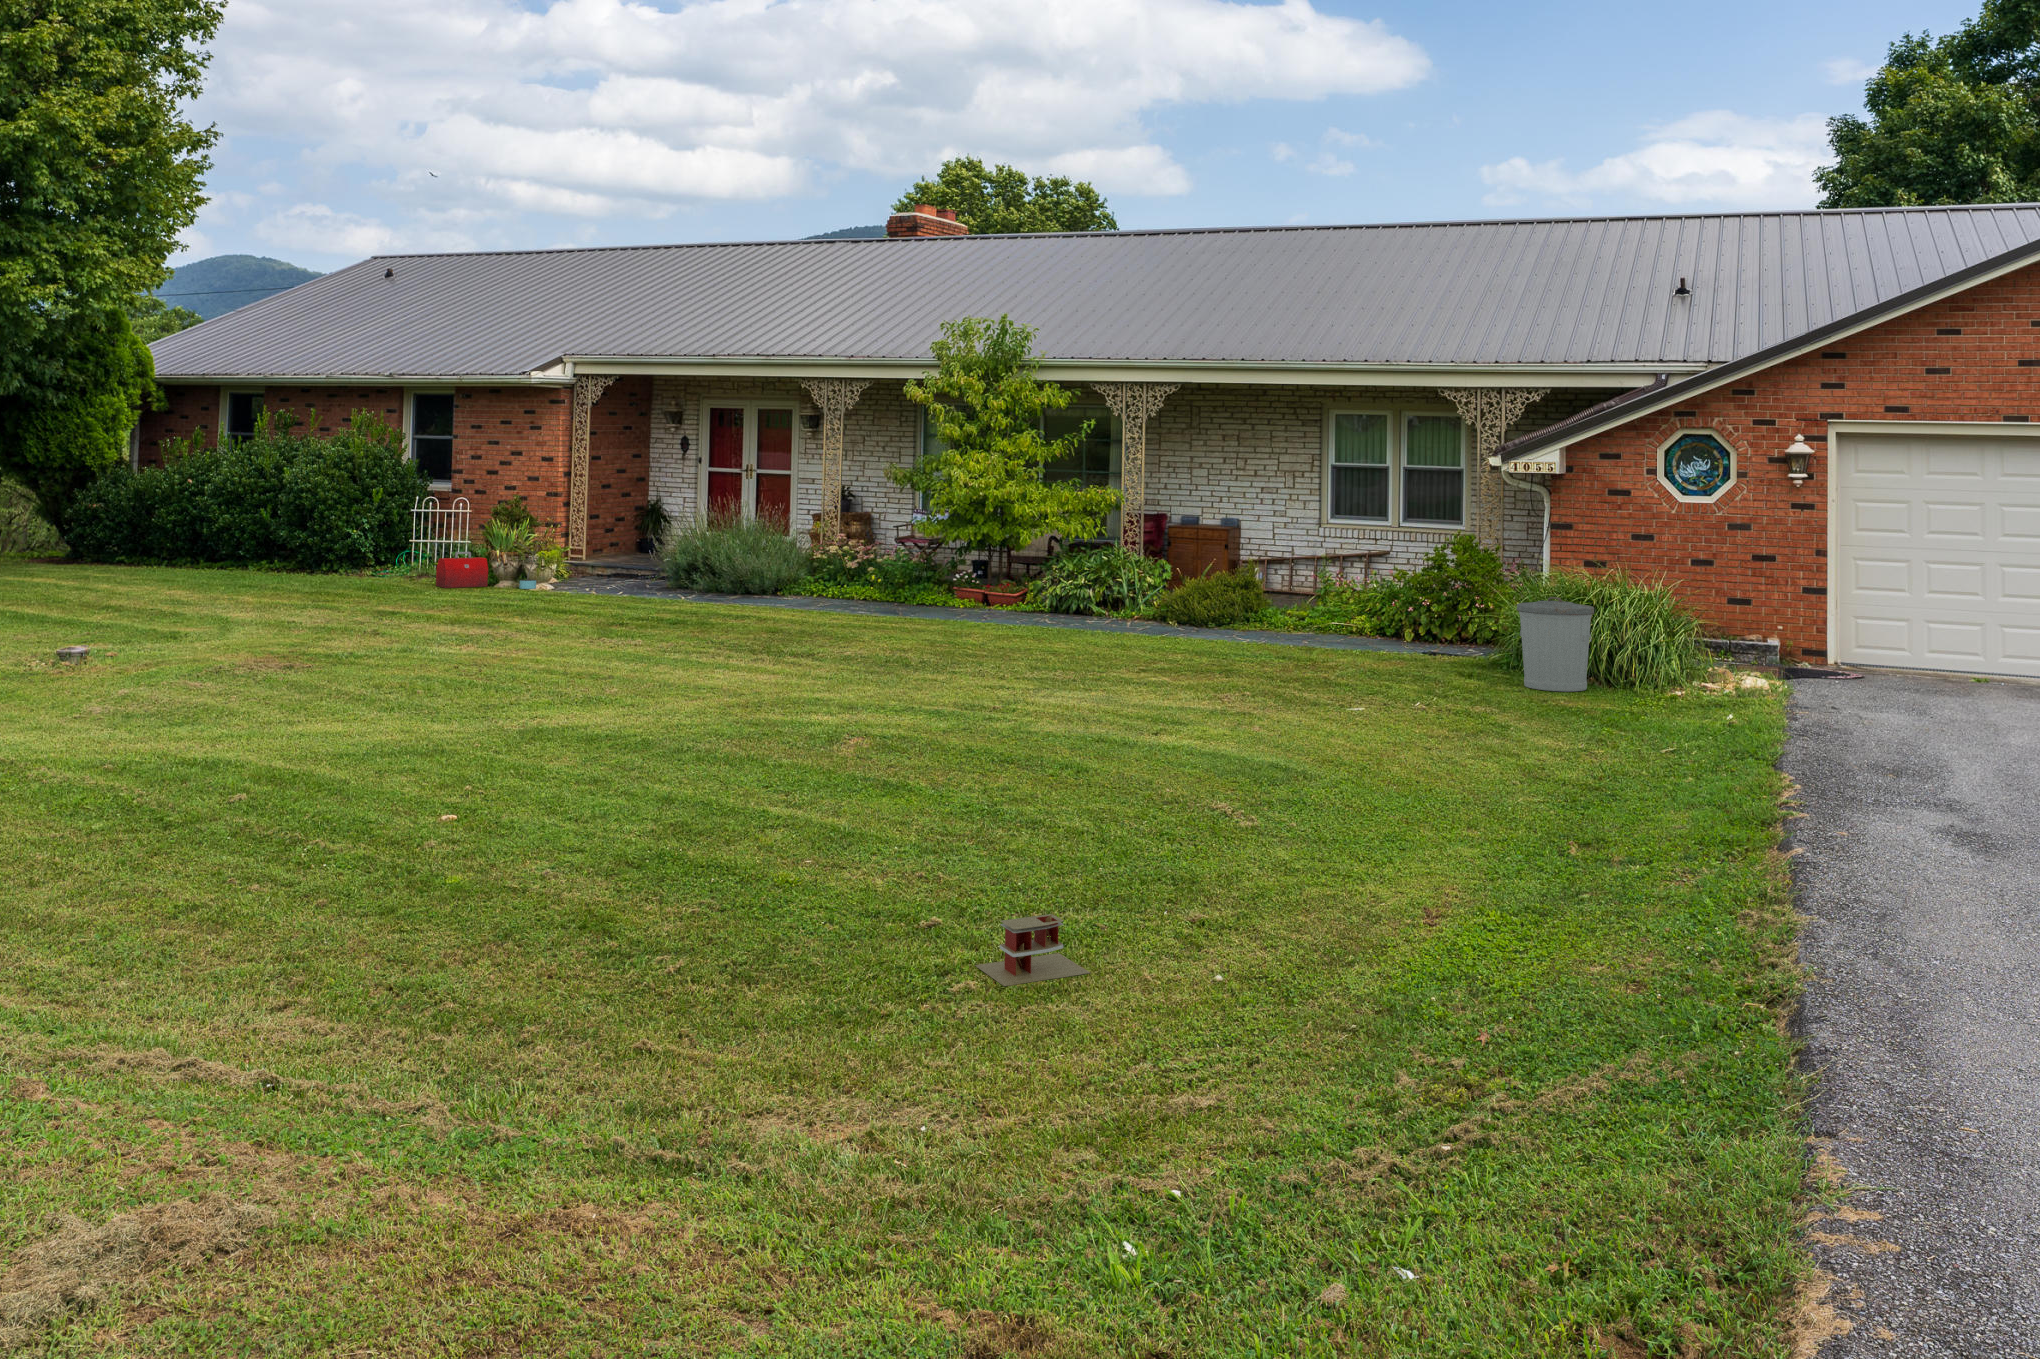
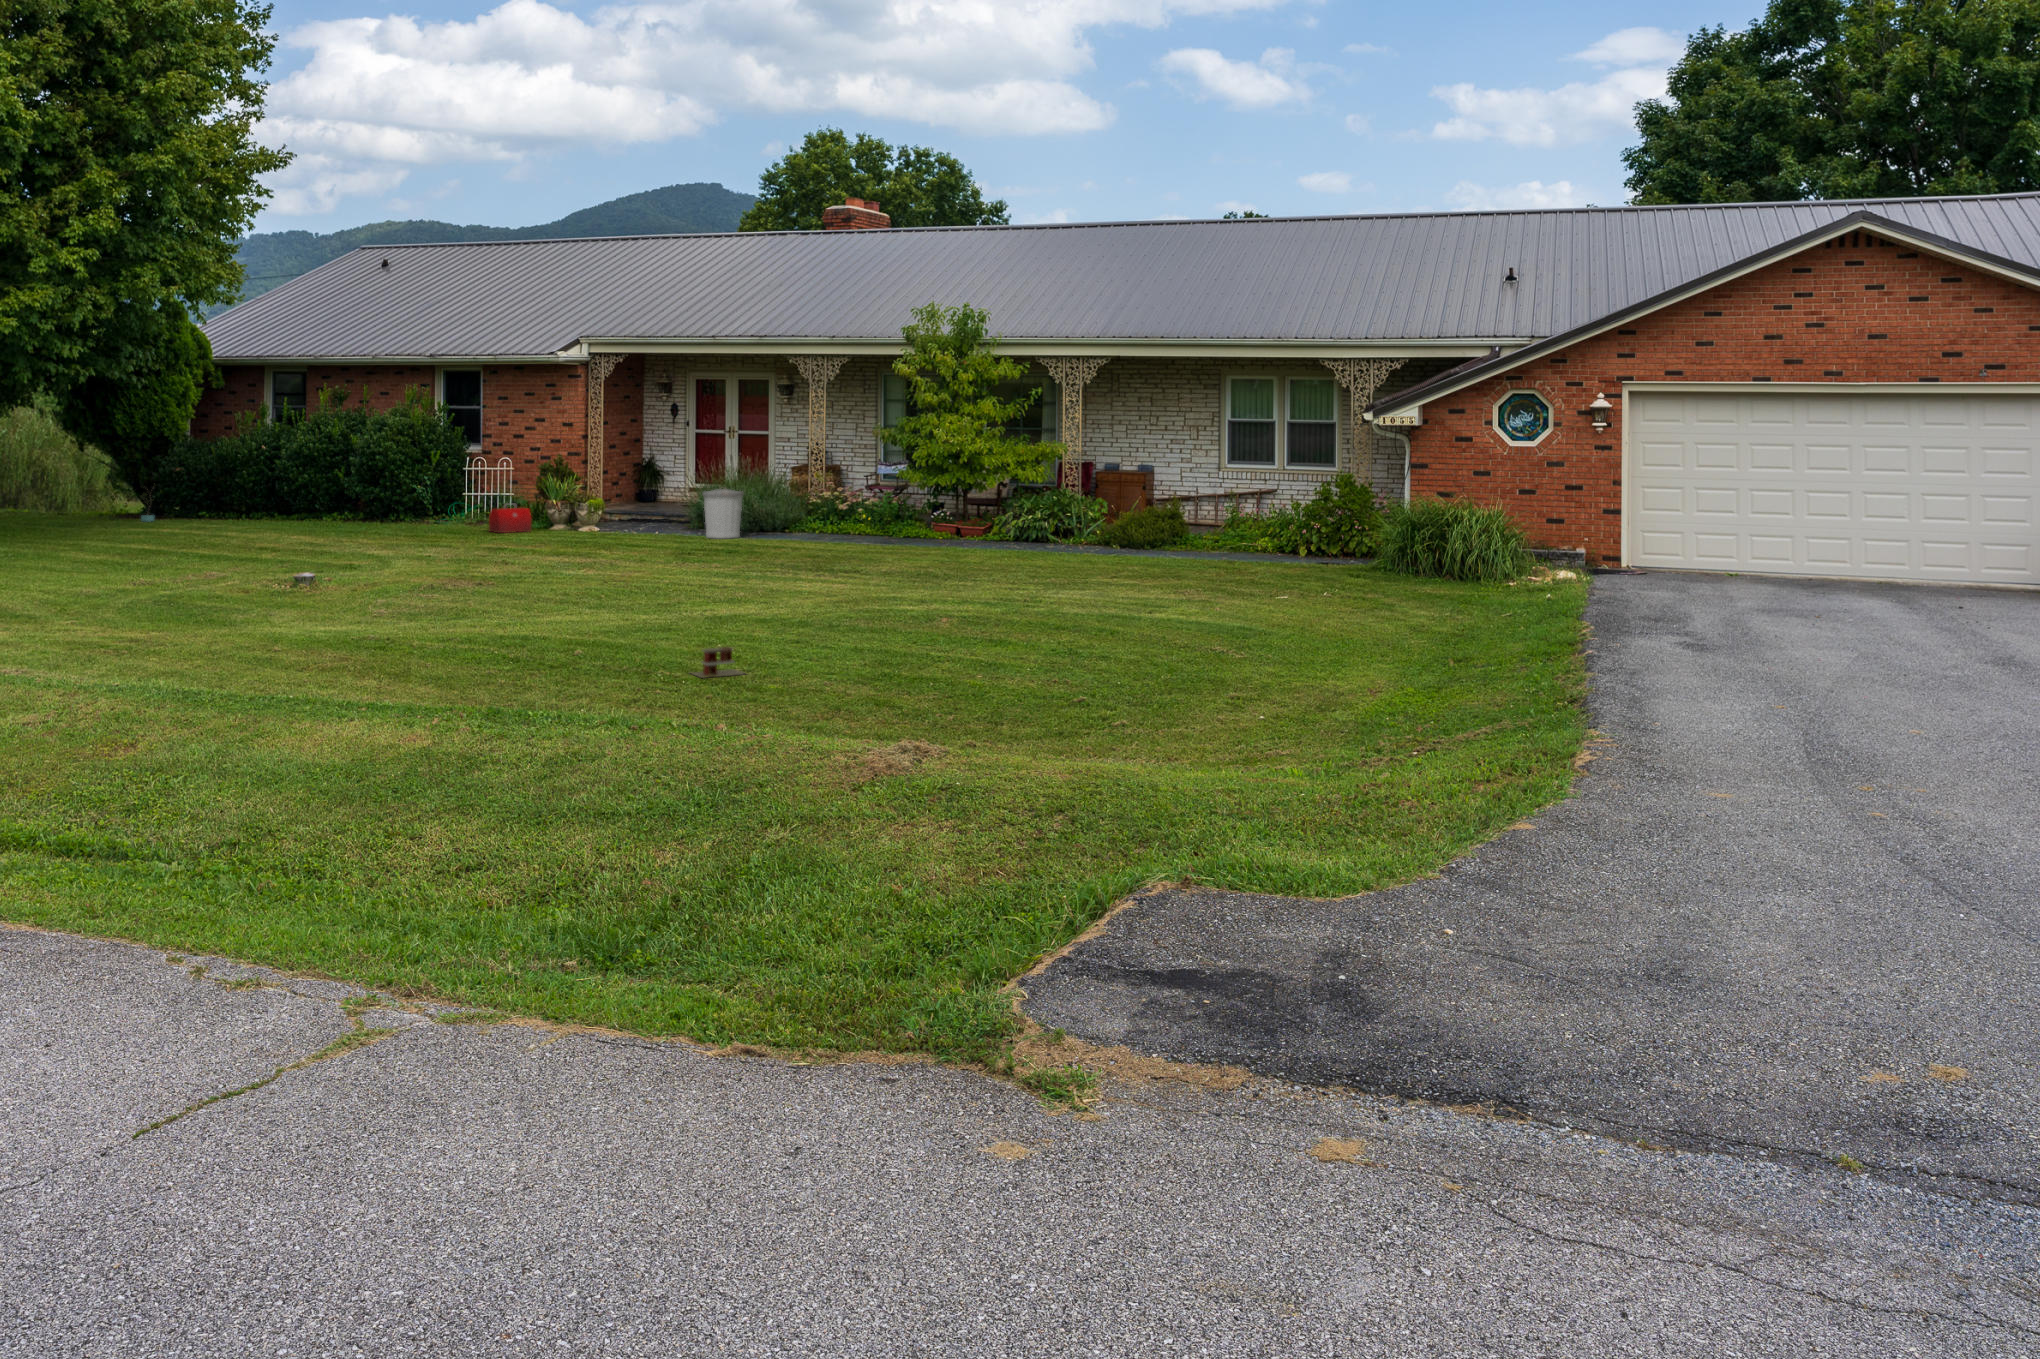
potted plant: present [514,538,545,589] -> present [141,493,154,521]
trash can: present [1517,597,1594,692] -> present [702,488,744,539]
toy house: present [975,914,1090,986] -> present [692,647,744,678]

